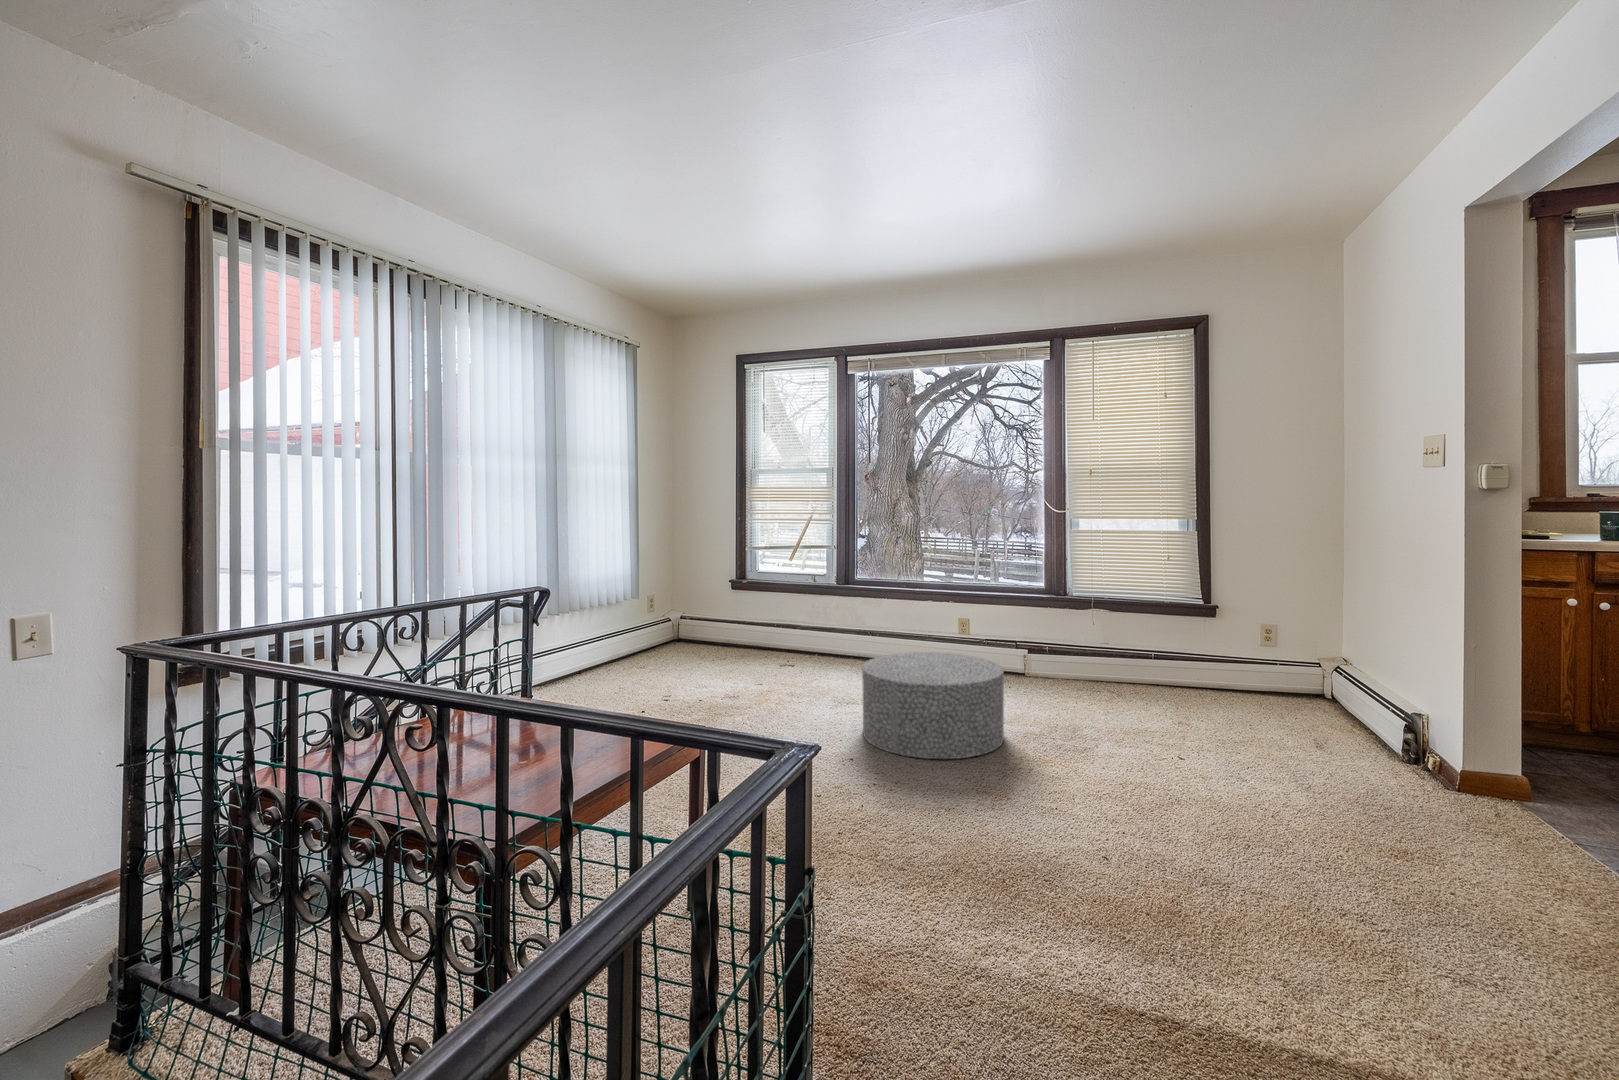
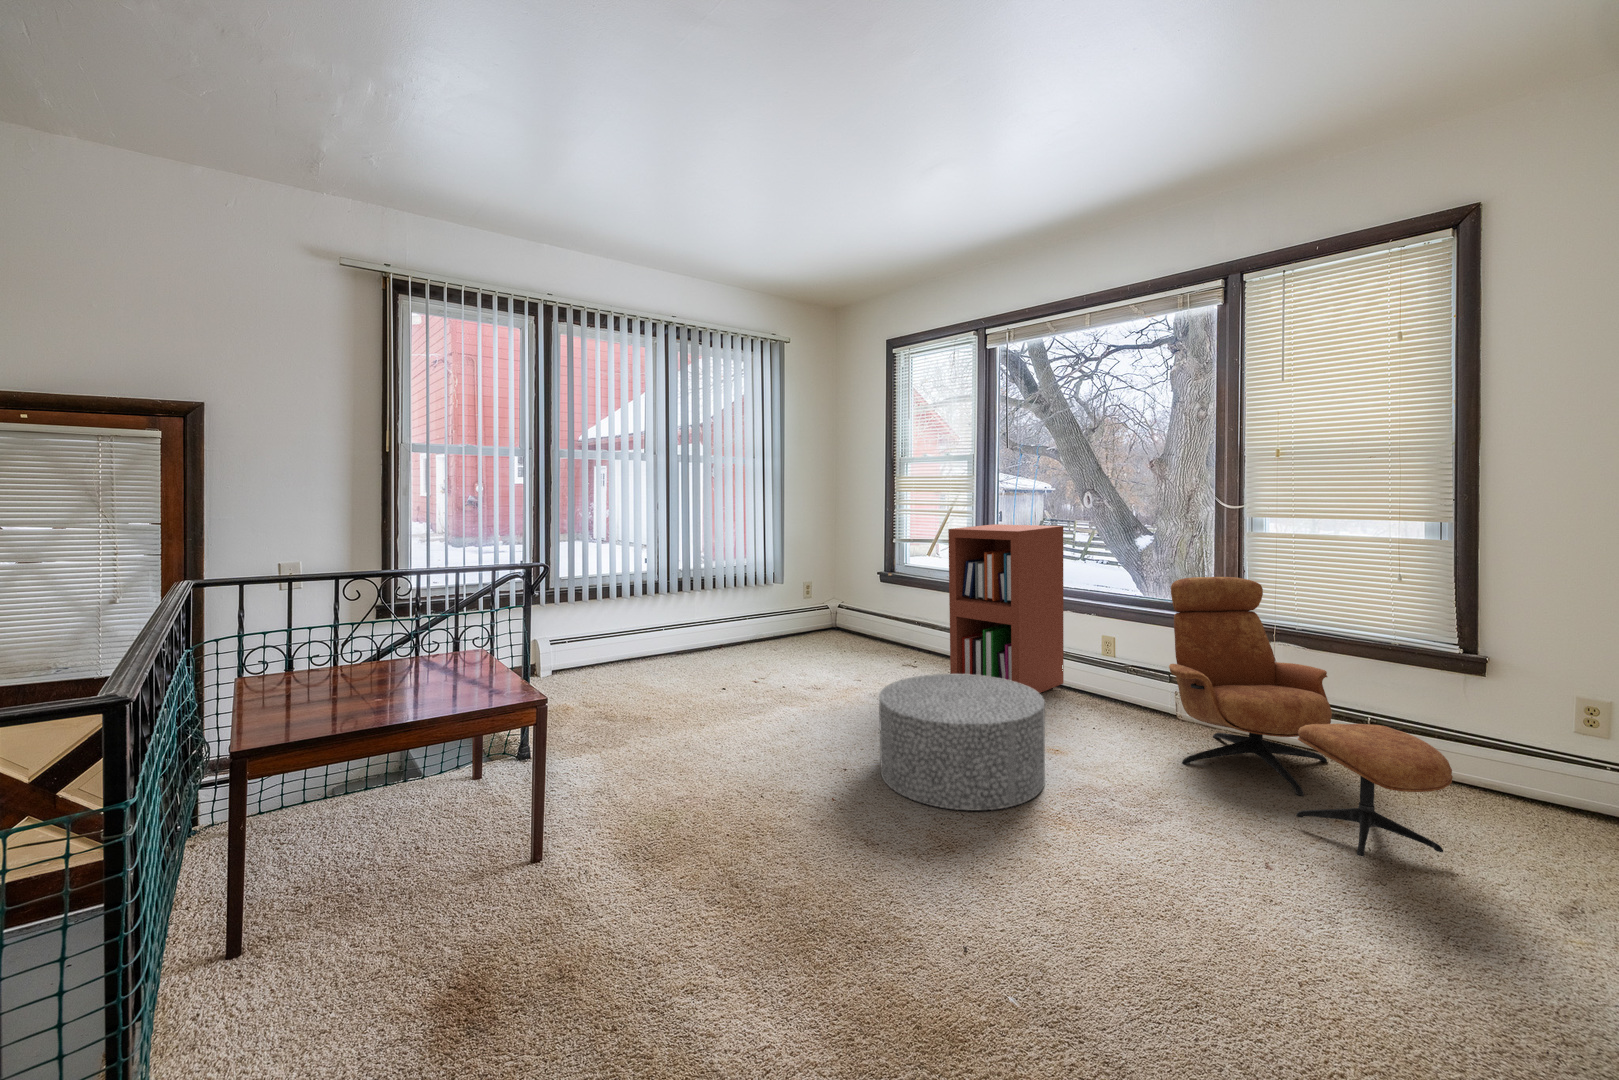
bookshelf: none [839,529,925,679] -> present [948,524,1064,693]
lounge chair: none [1033,563,1255,735] -> present [1169,577,1453,856]

